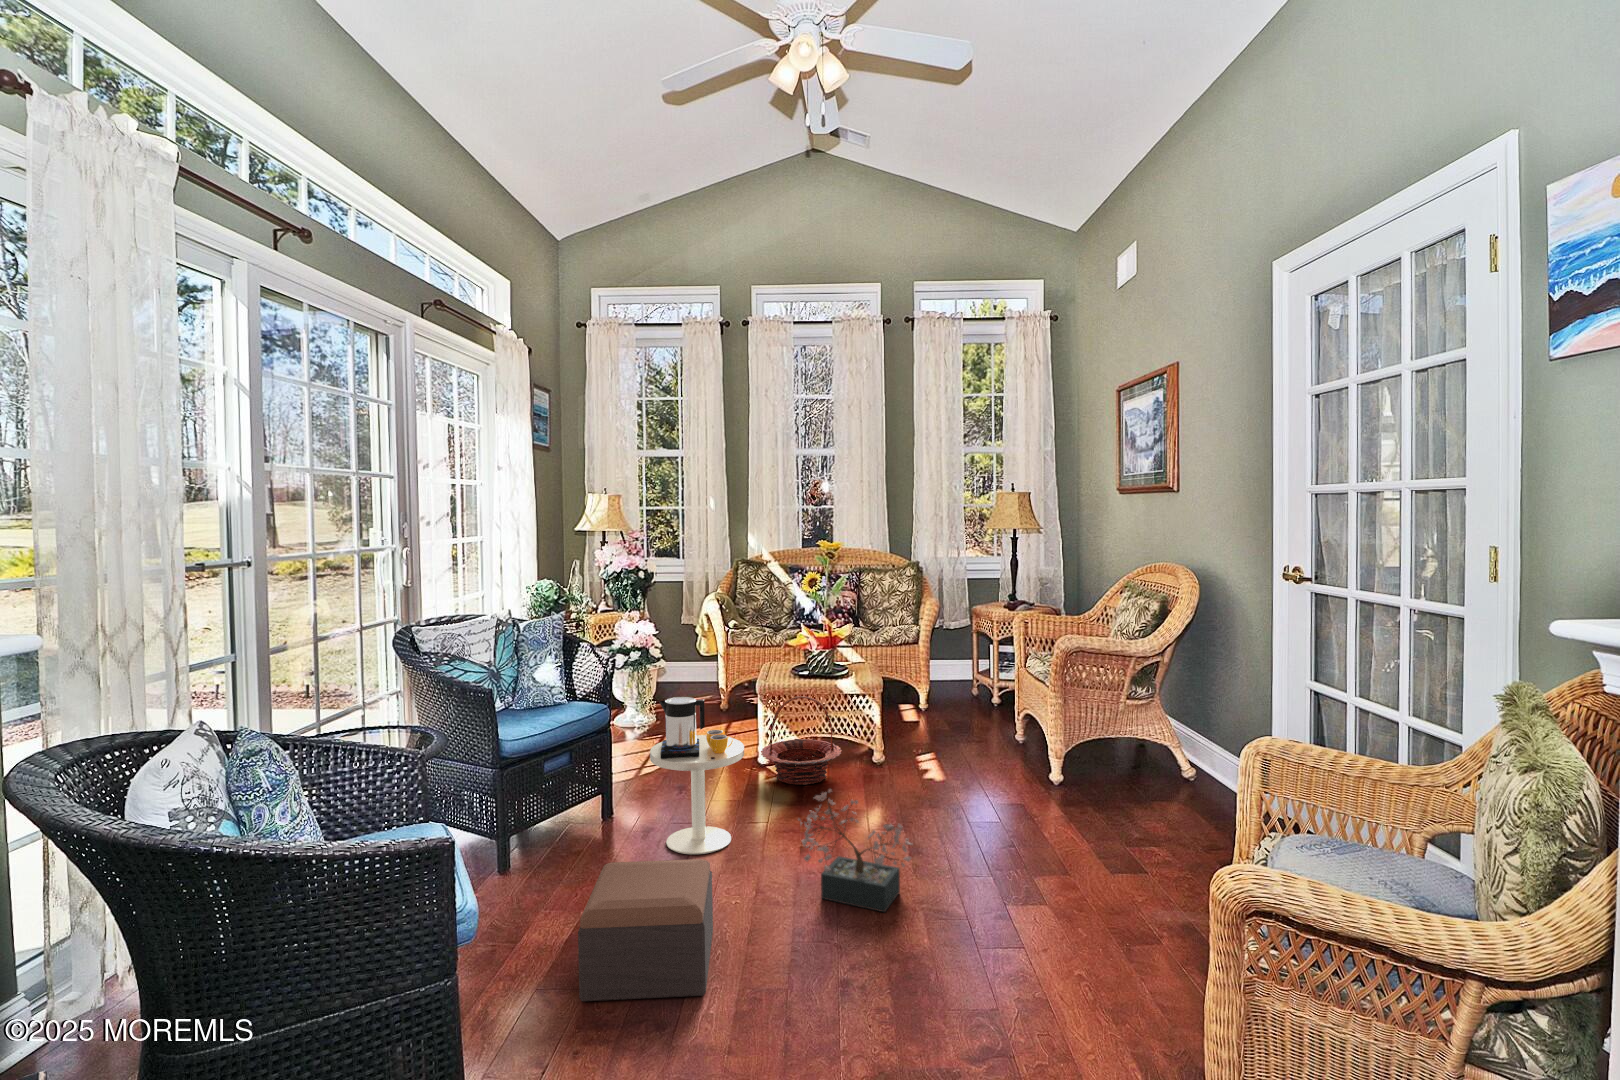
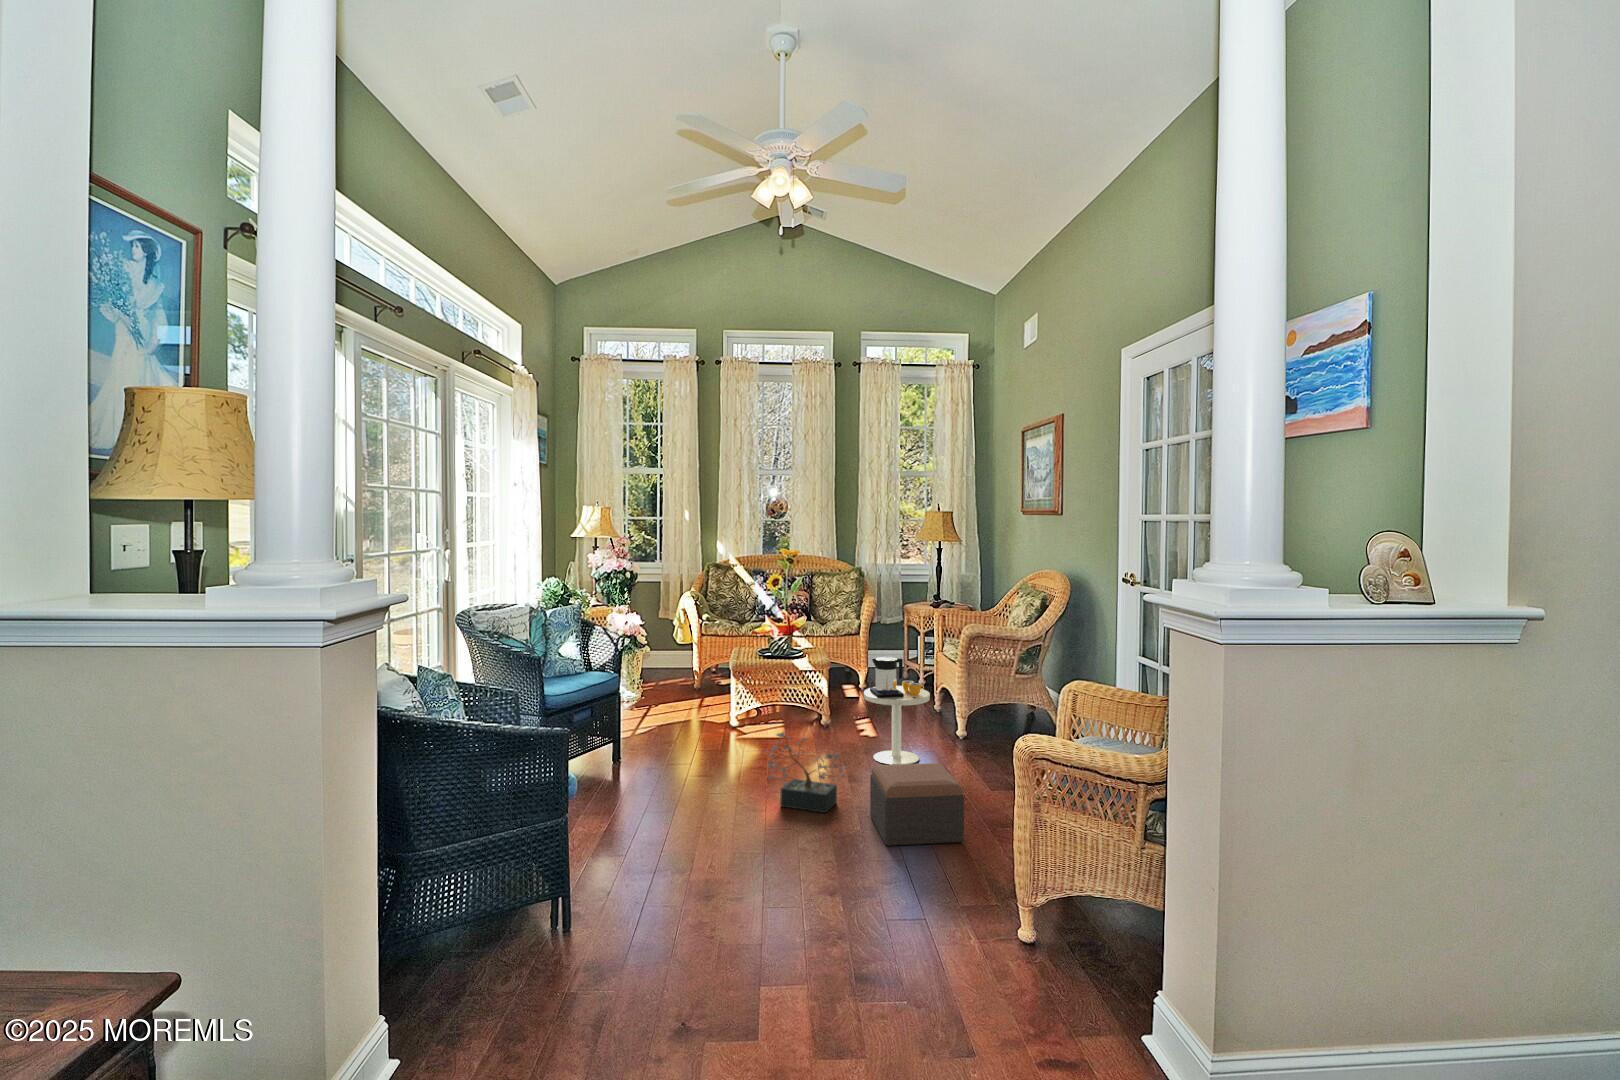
basket: present [761,696,842,785] -> none [731,671,795,740]
side table: present [650,697,744,854] -> present [864,657,930,765]
footstool: present [578,859,713,1001] -> present [870,763,964,846]

